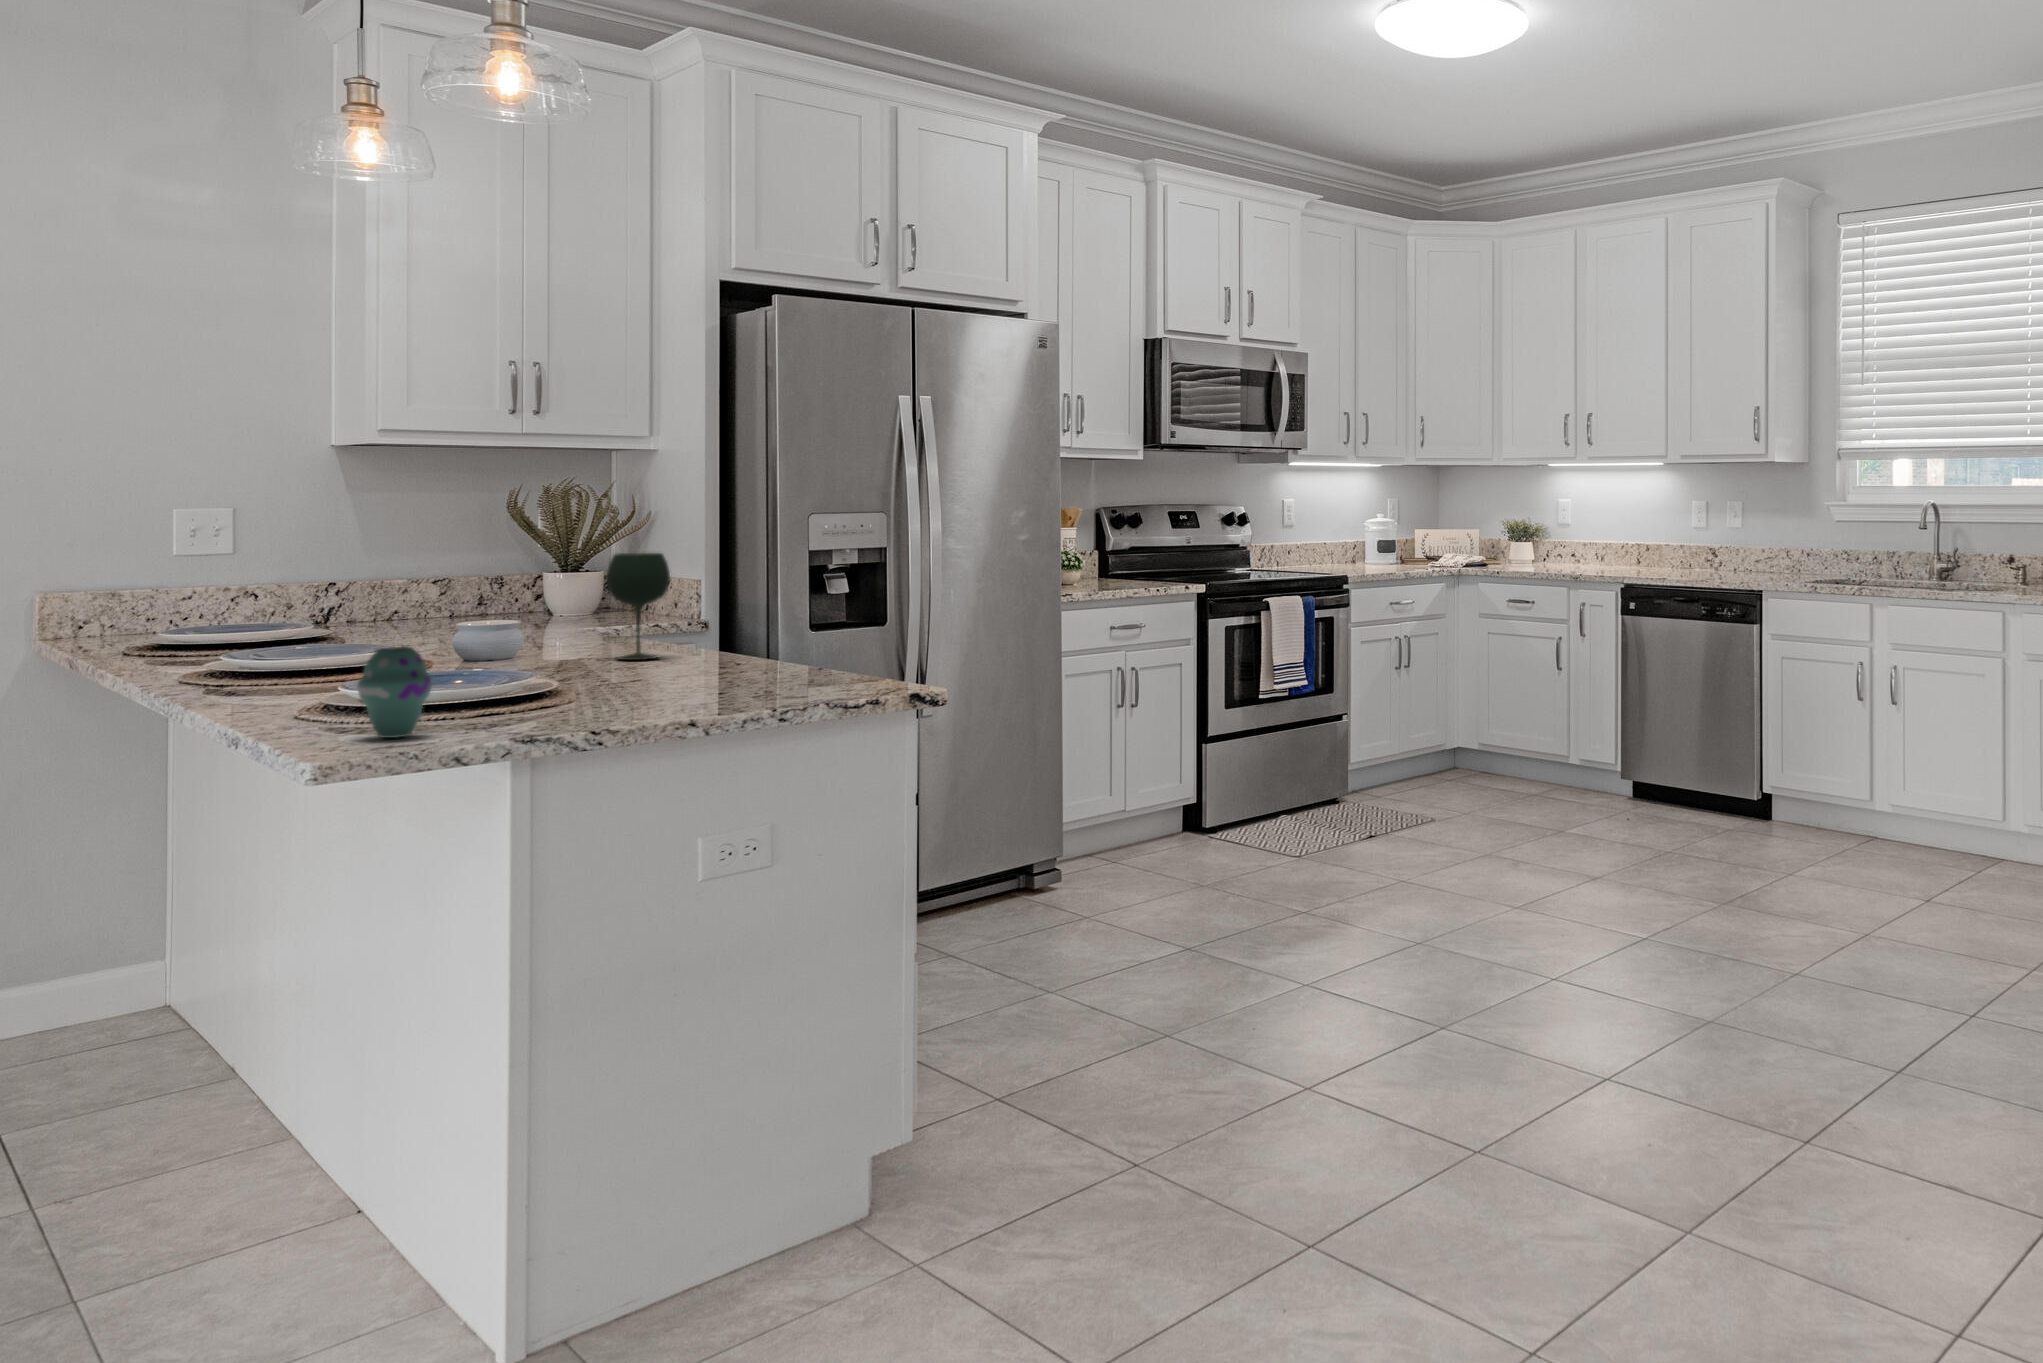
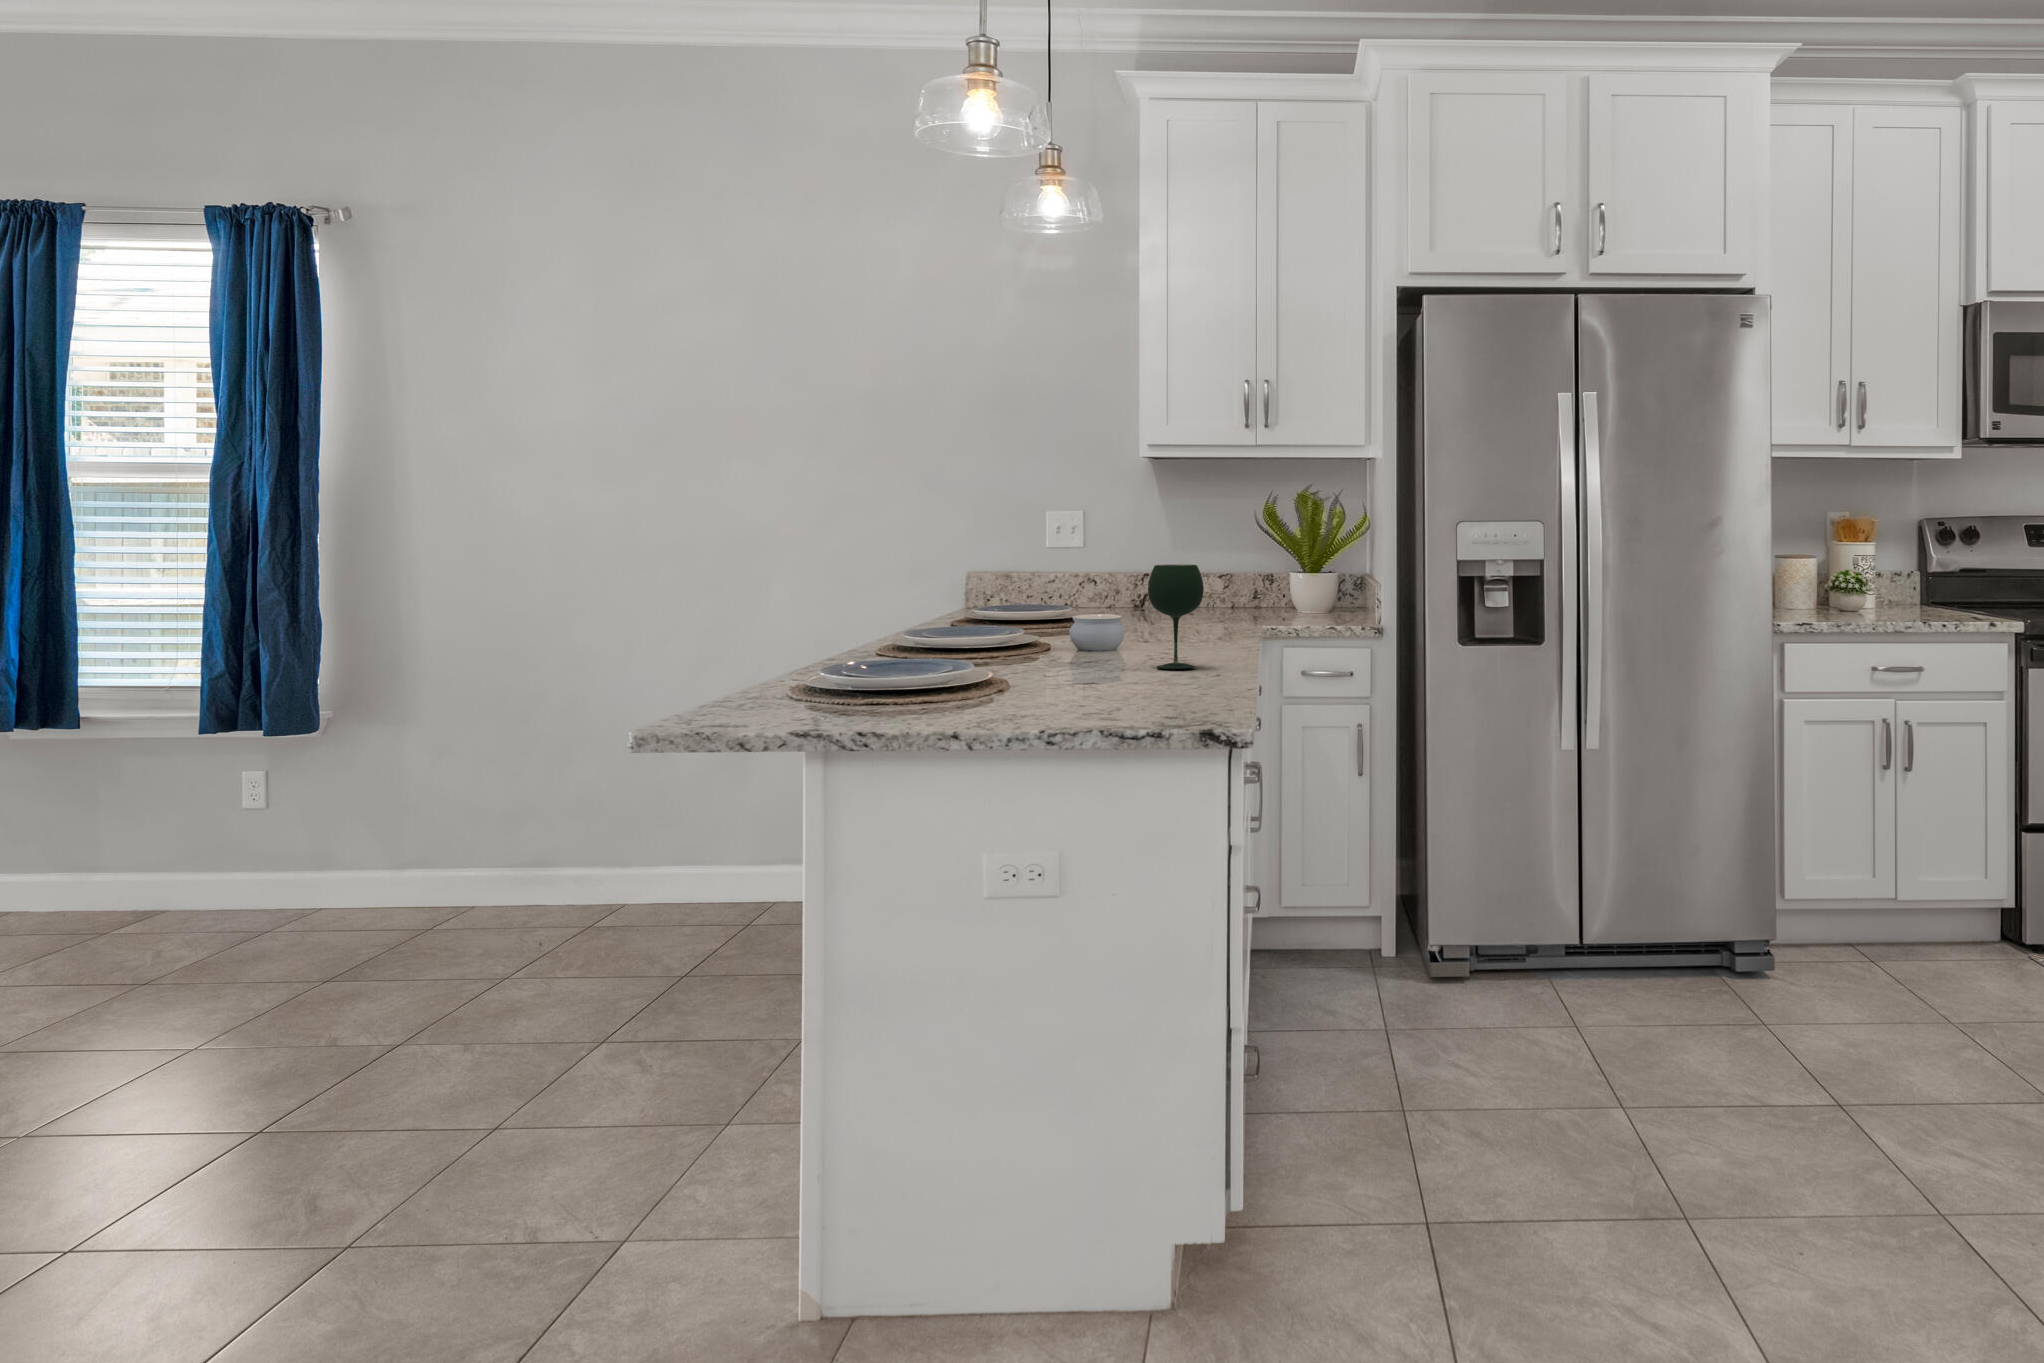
vase: present [357,647,433,738] -> none [696,643,755,722]

